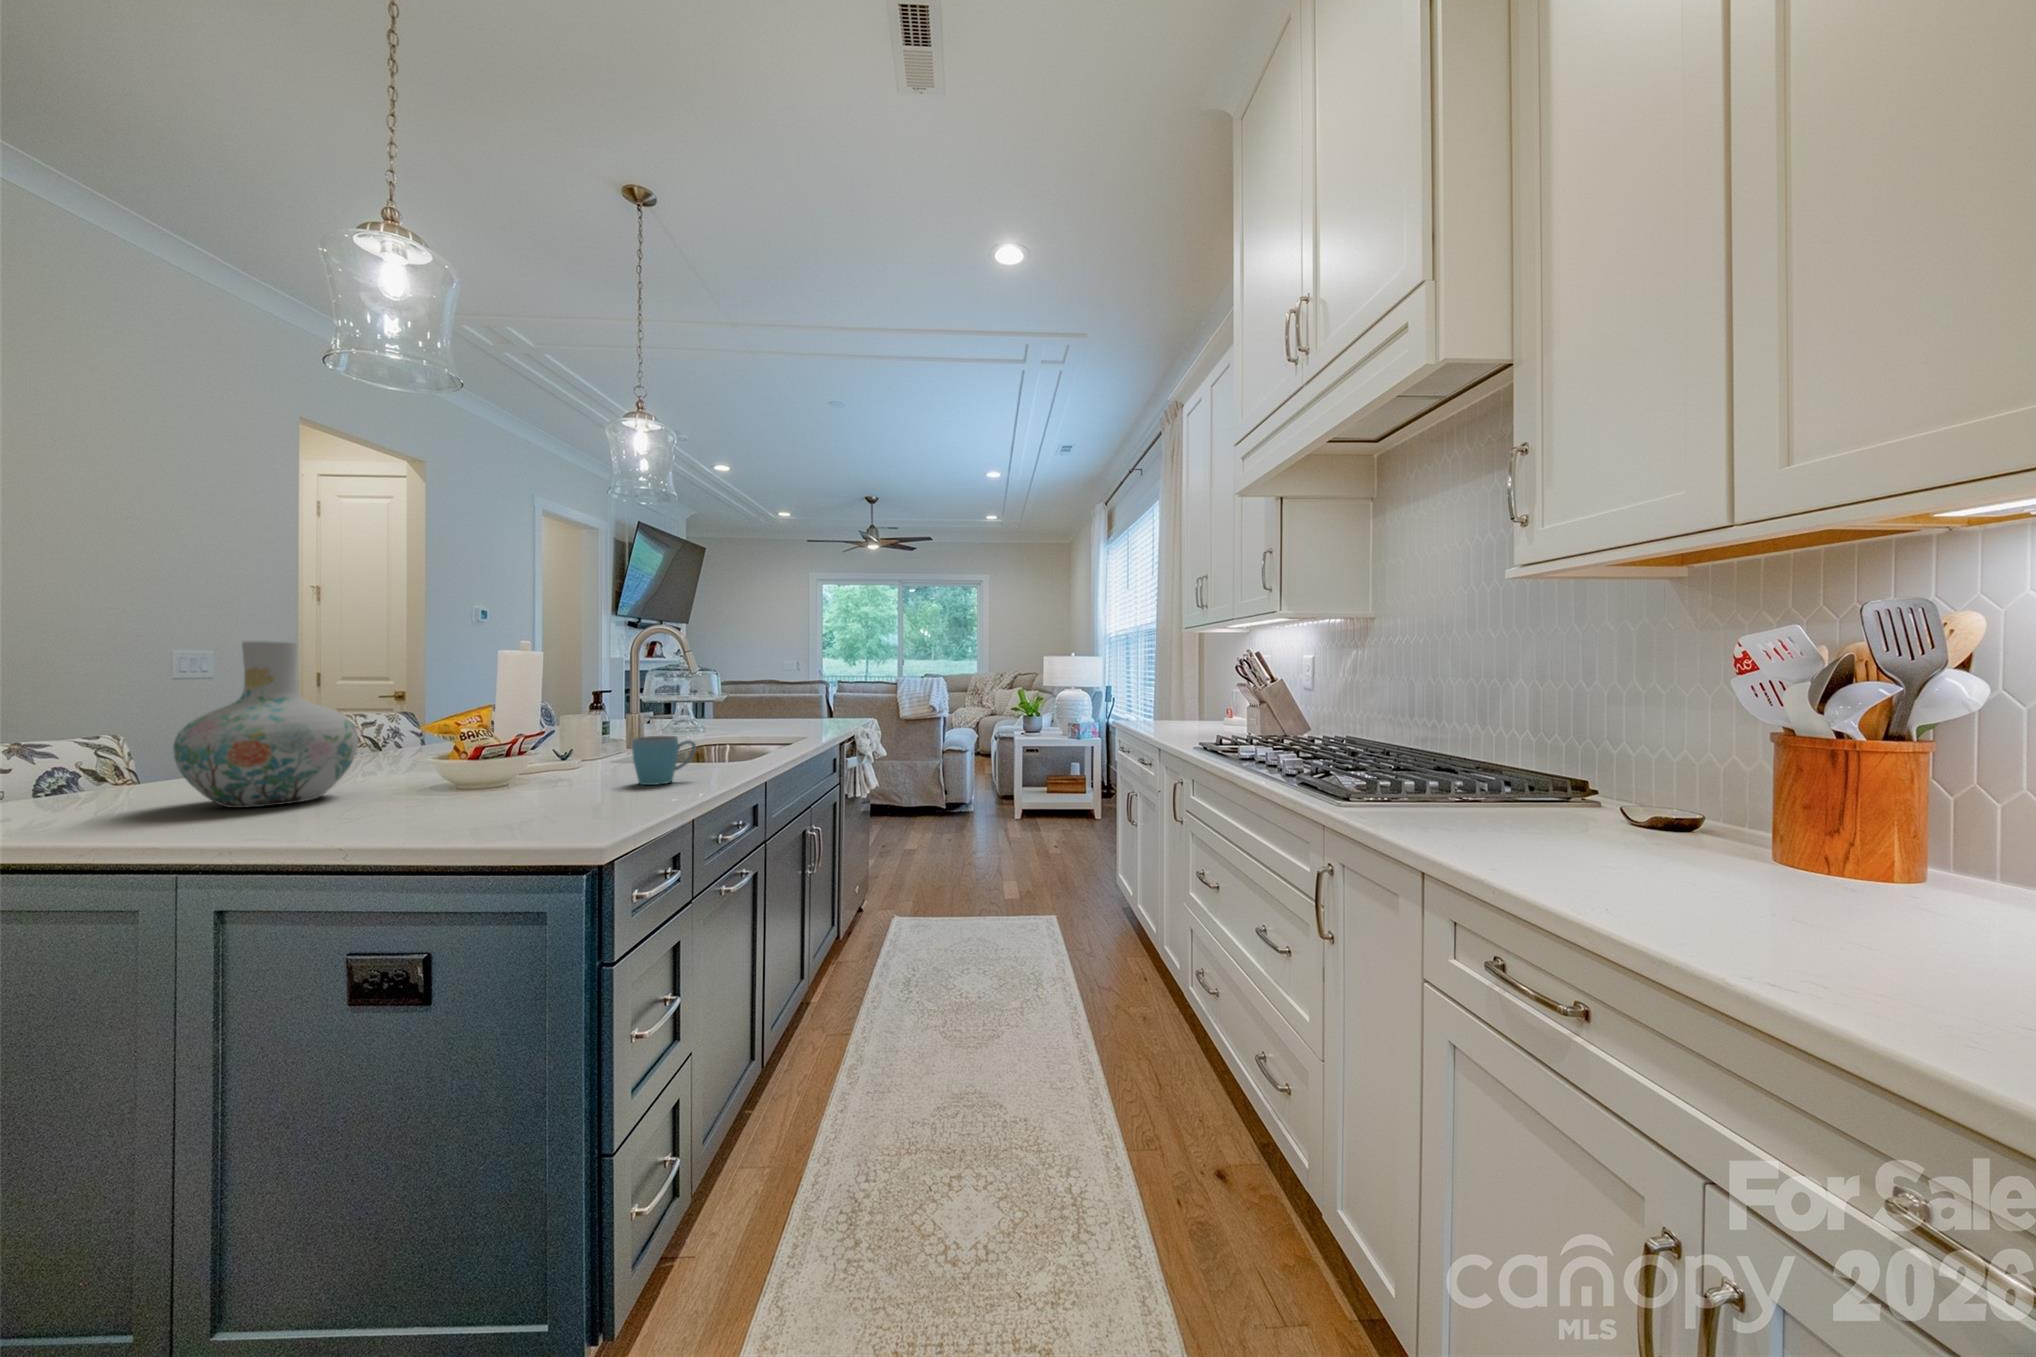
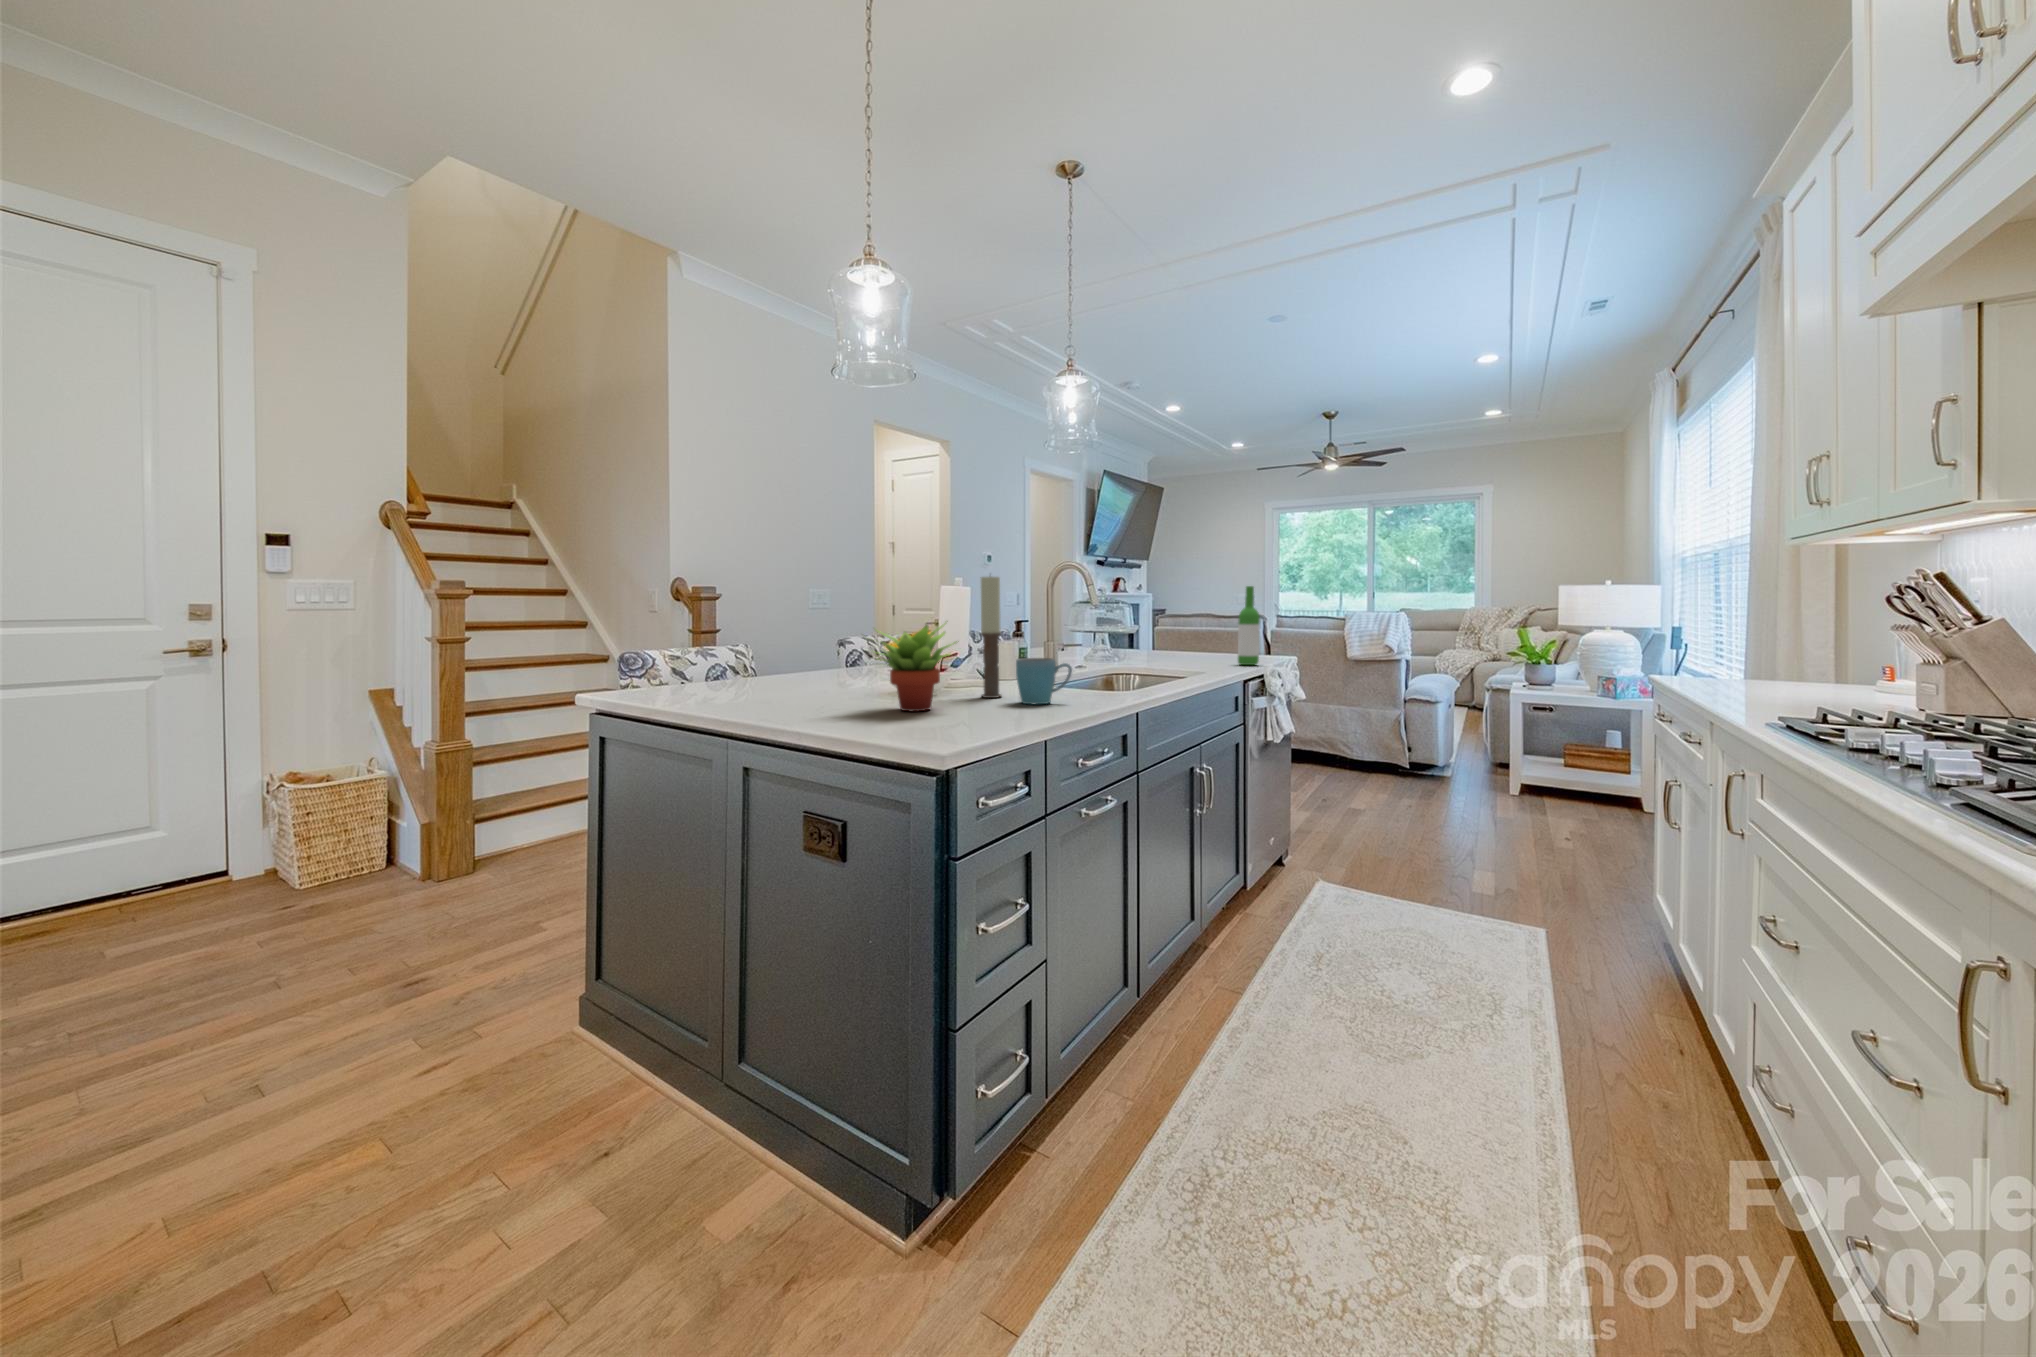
vase: present [173,641,359,808] -> none [733,572,833,697]
candle: none [582,648,608,782] -> present [981,576,1001,698]
wine bottle: none [819,657,838,729] -> present [1238,586,1260,665]
succulent plant: none [443,701,575,806] -> present [876,623,957,711]

